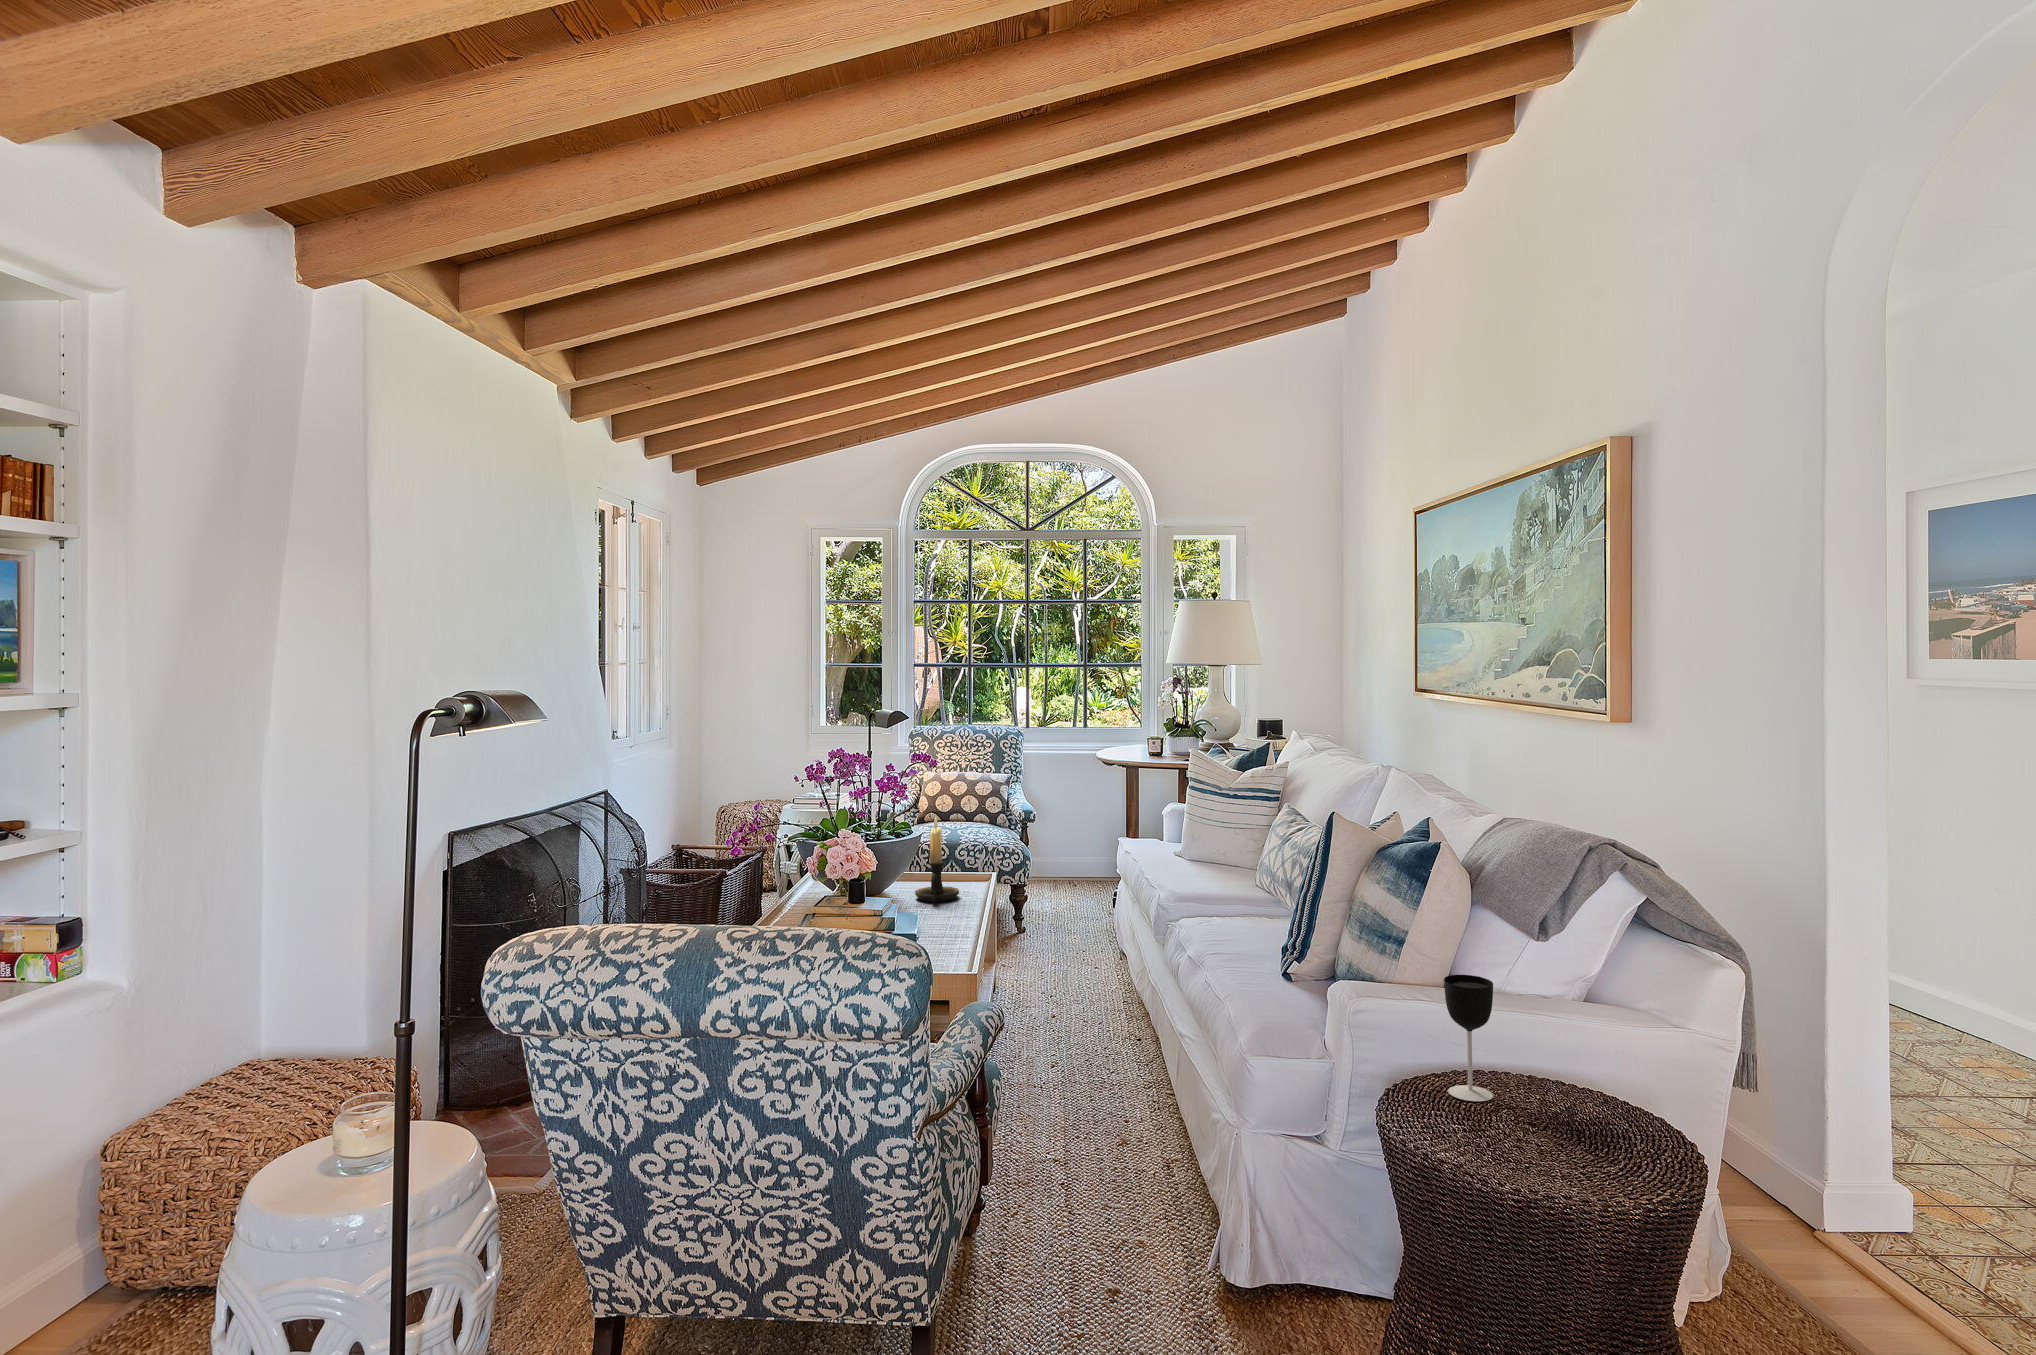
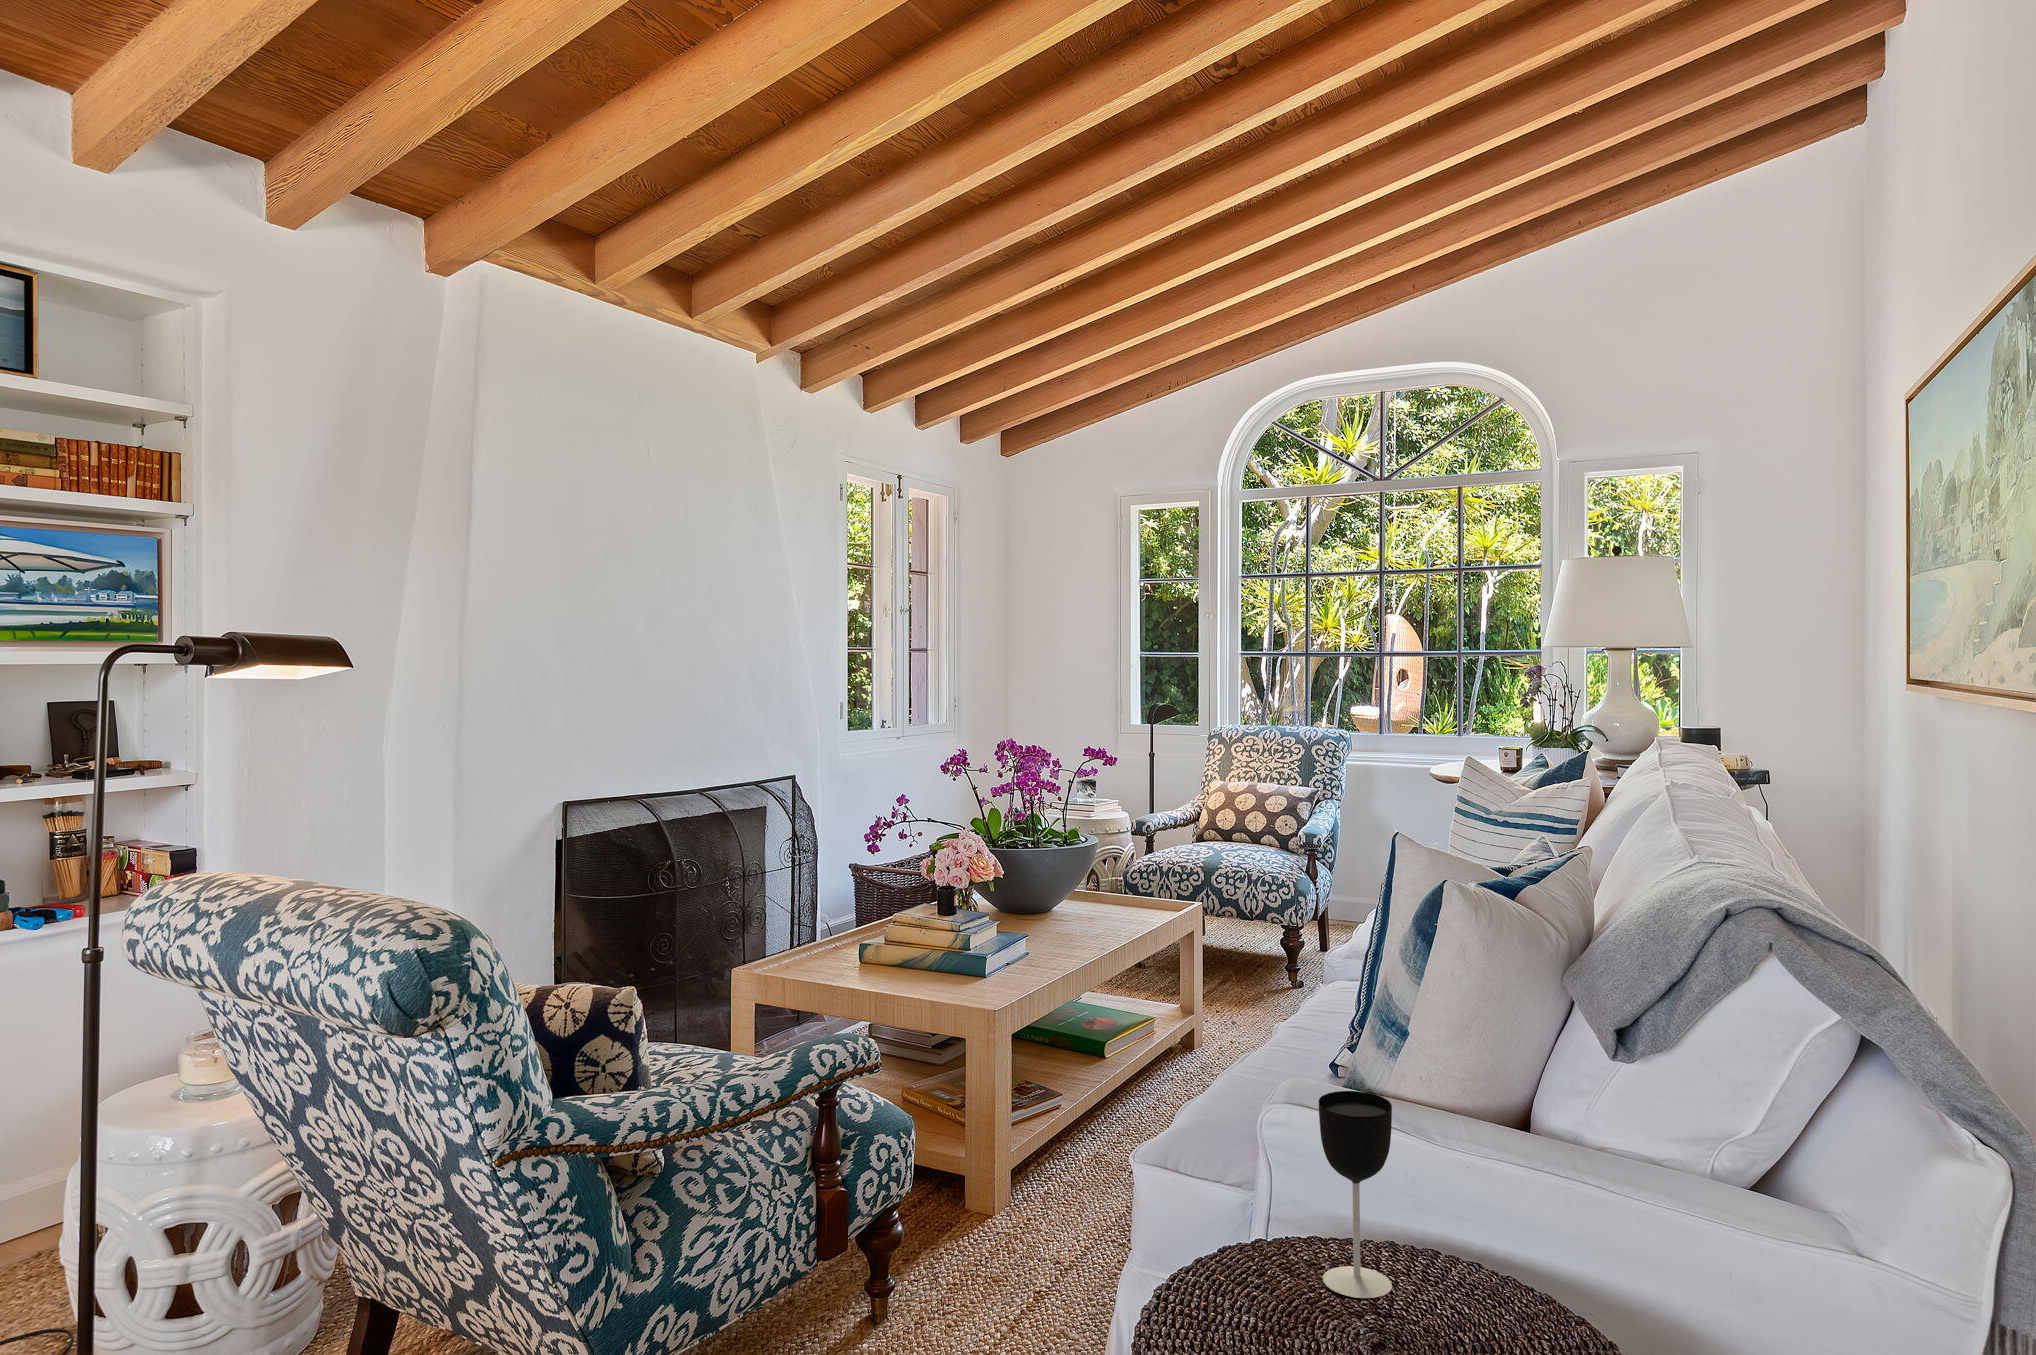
candle holder: present [915,817,959,902] -> none [1064,824,1117,929]

